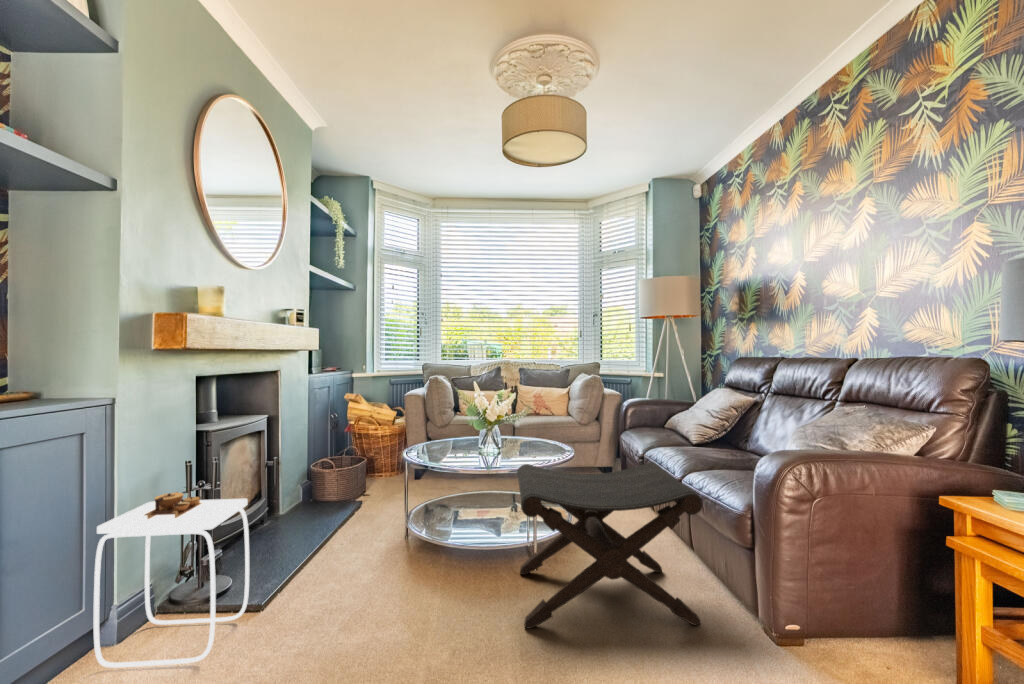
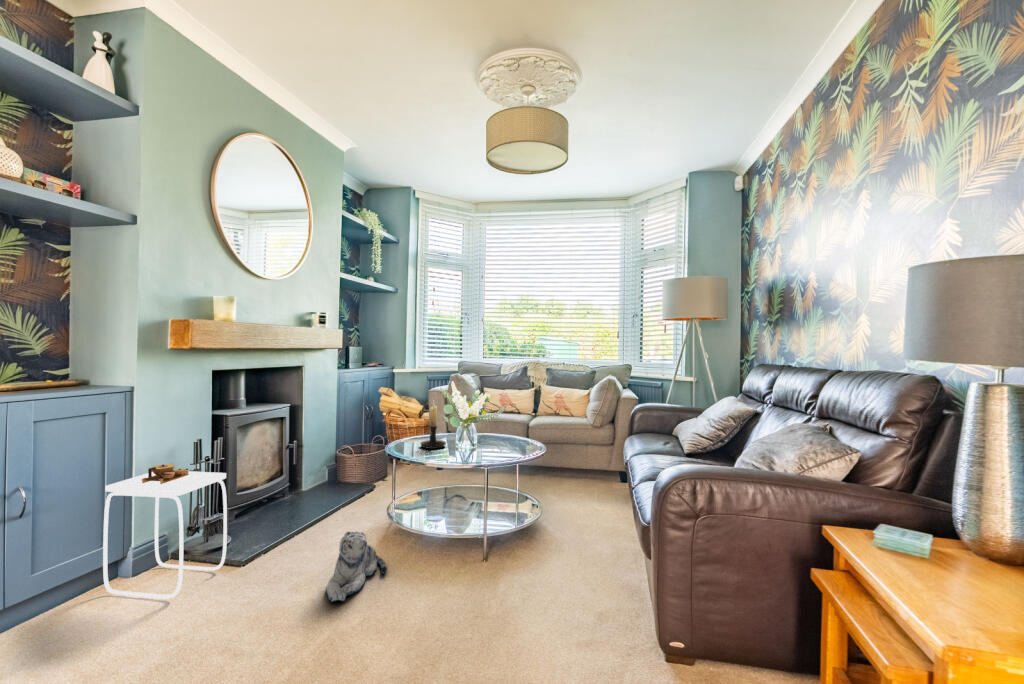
candle holder: none [437,403,465,457] -> present [421,401,446,449]
footstool: present [517,463,702,629] -> none [430,461,601,629]
plush toy: none [390,553,447,638] -> present [326,532,387,602]

